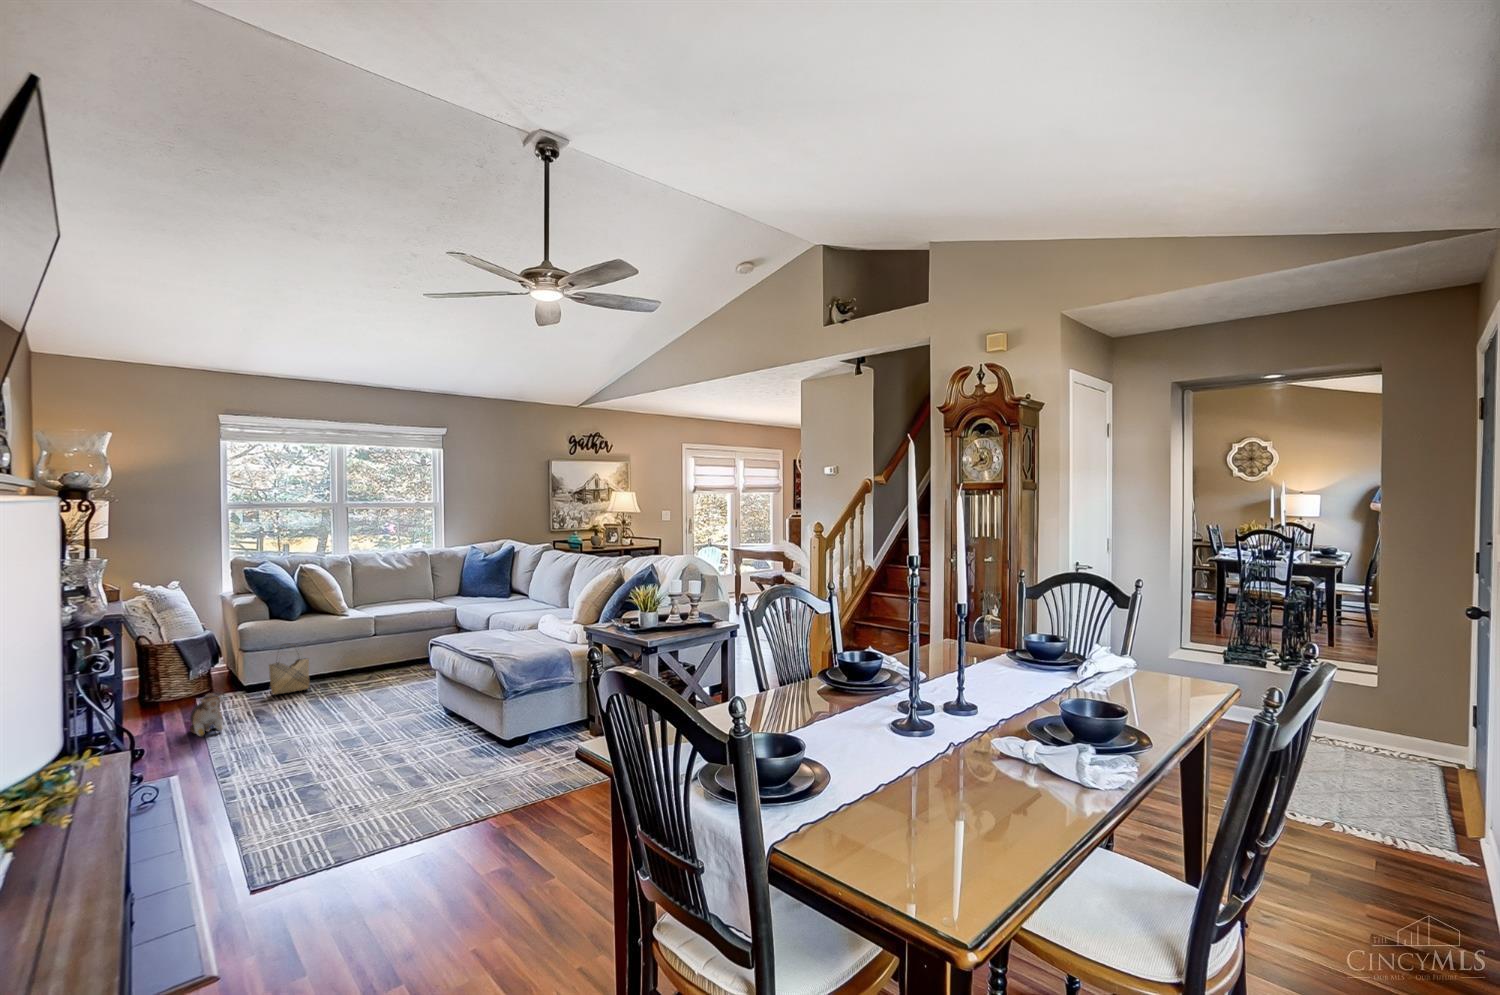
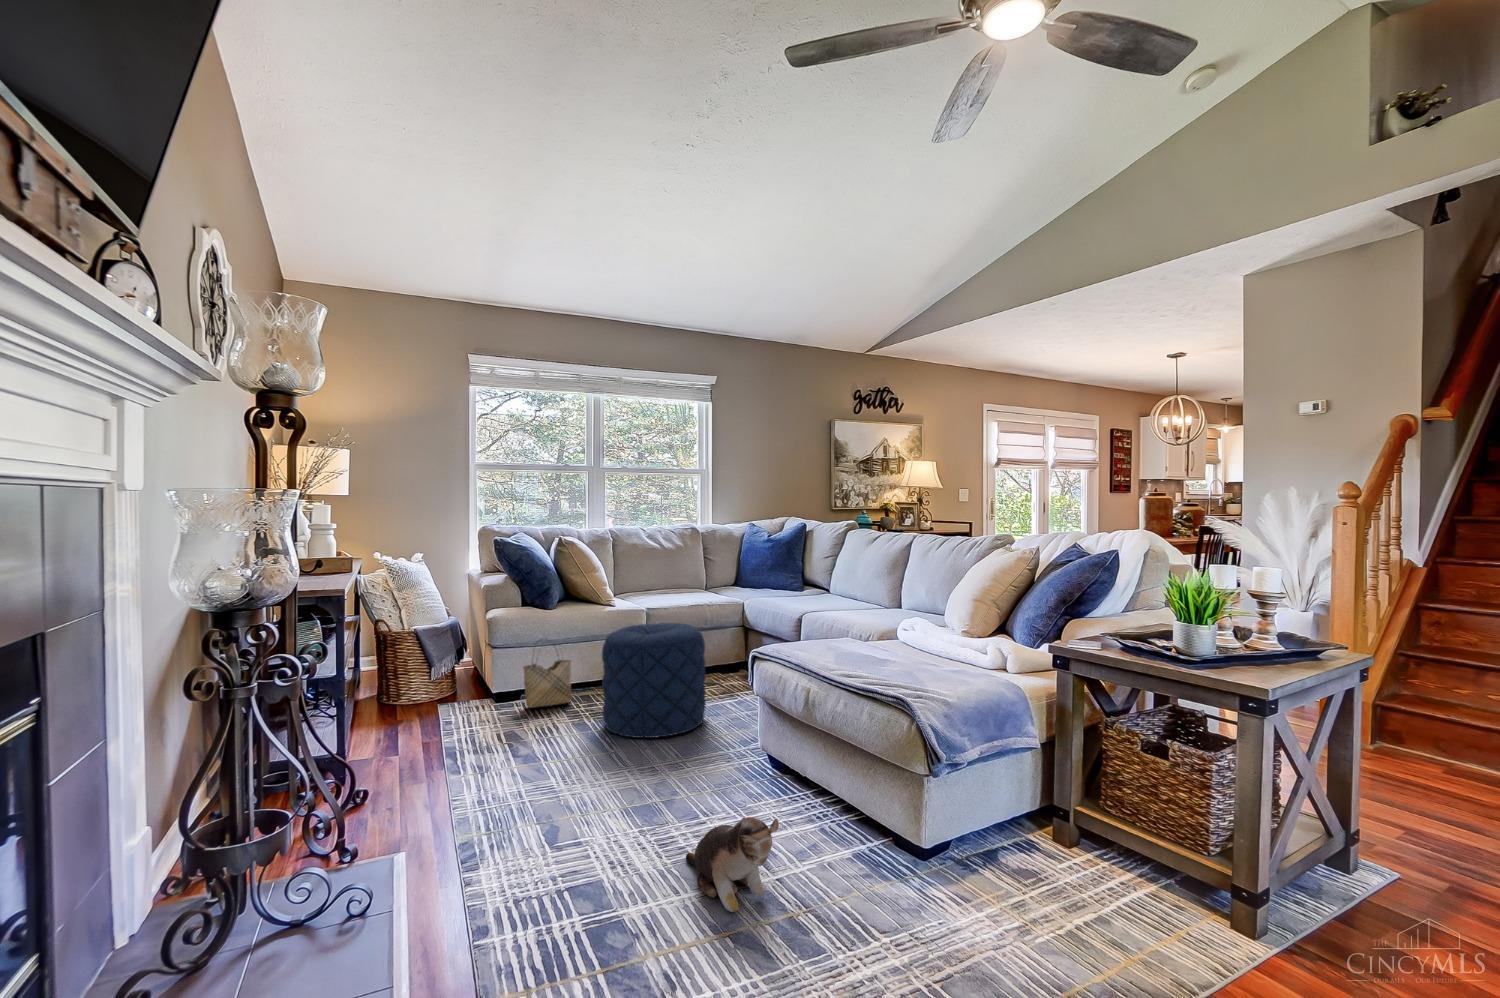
pouf: none [330,627,411,706] -> present [602,623,706,738]
plush toy: present [190,693,223,736] -> present [686,817,779,912]

